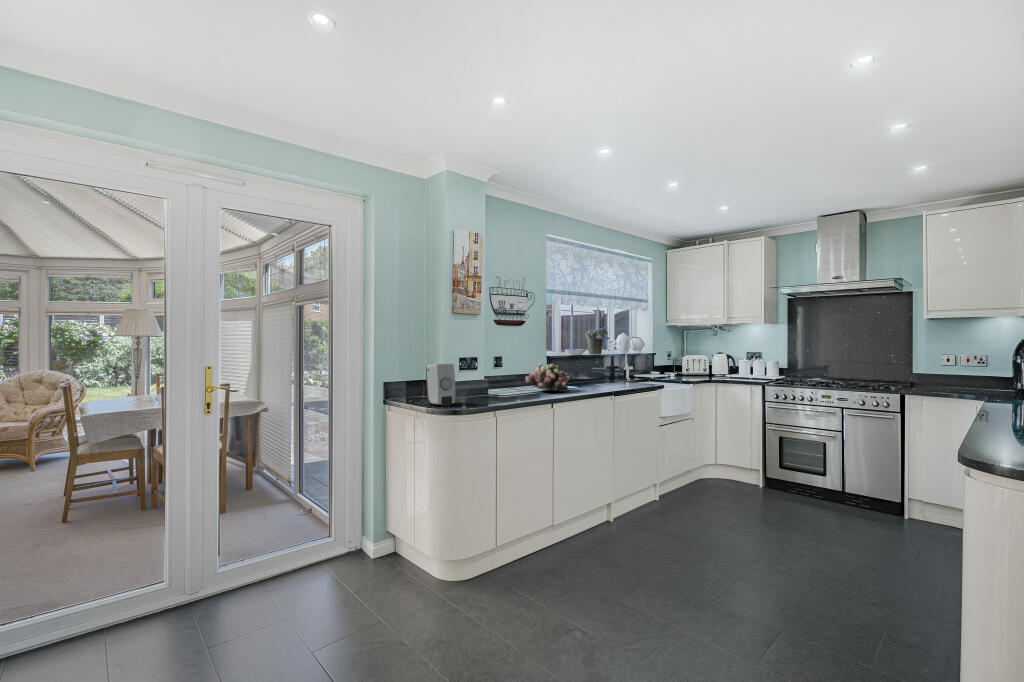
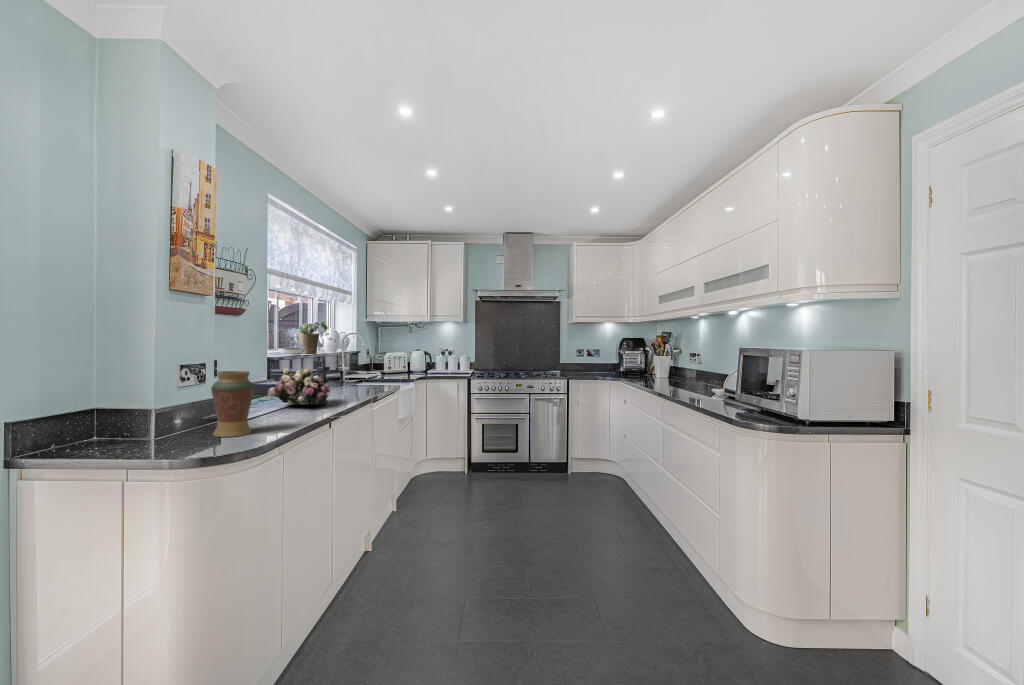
decorative vase: none [468,362,492,402] -> present [211,371,254,437]
soap dispenser: present [426,364,455,406] -> none [139,378,211,454]

